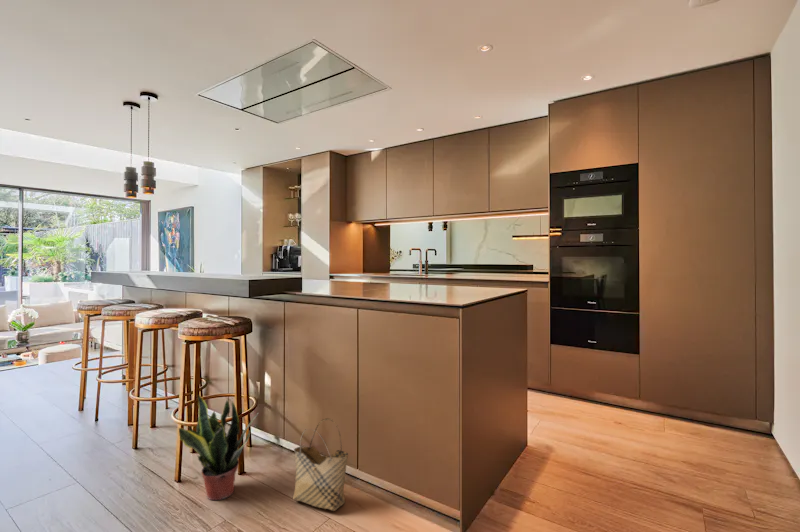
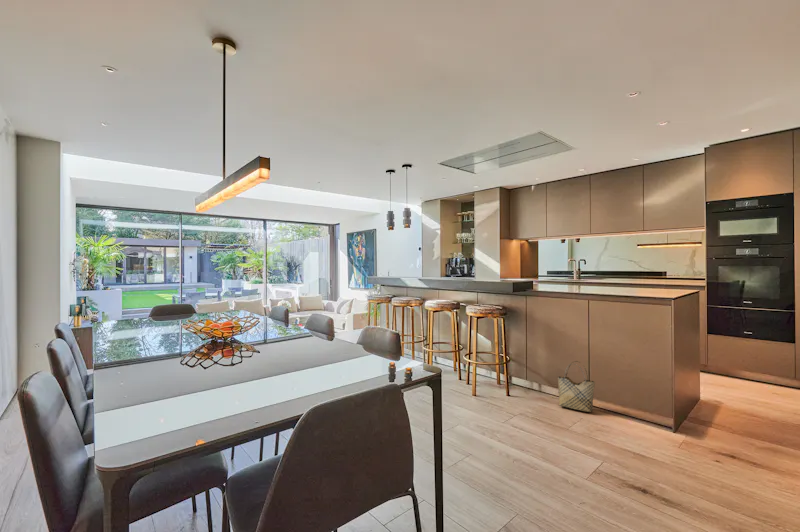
potted plant: present [179,396,253,500] -> none [492,343,530,402]

